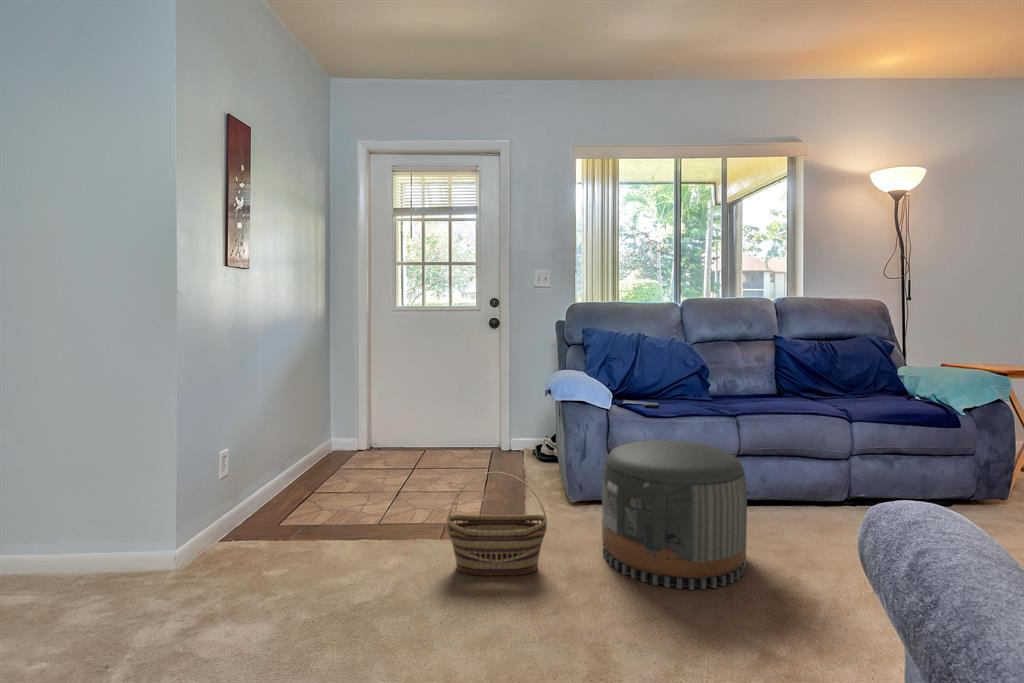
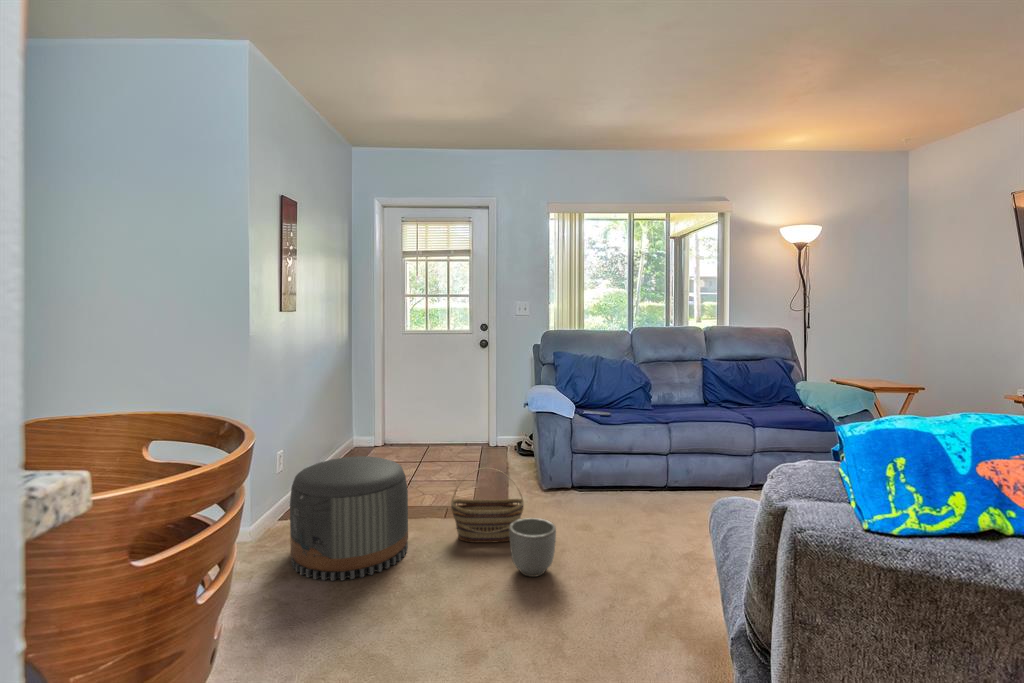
pouf: present [602,440,747,589] -> present [290,456,408,581]
planter: none [527,542,595,629] -> present [509,518,556,577]

